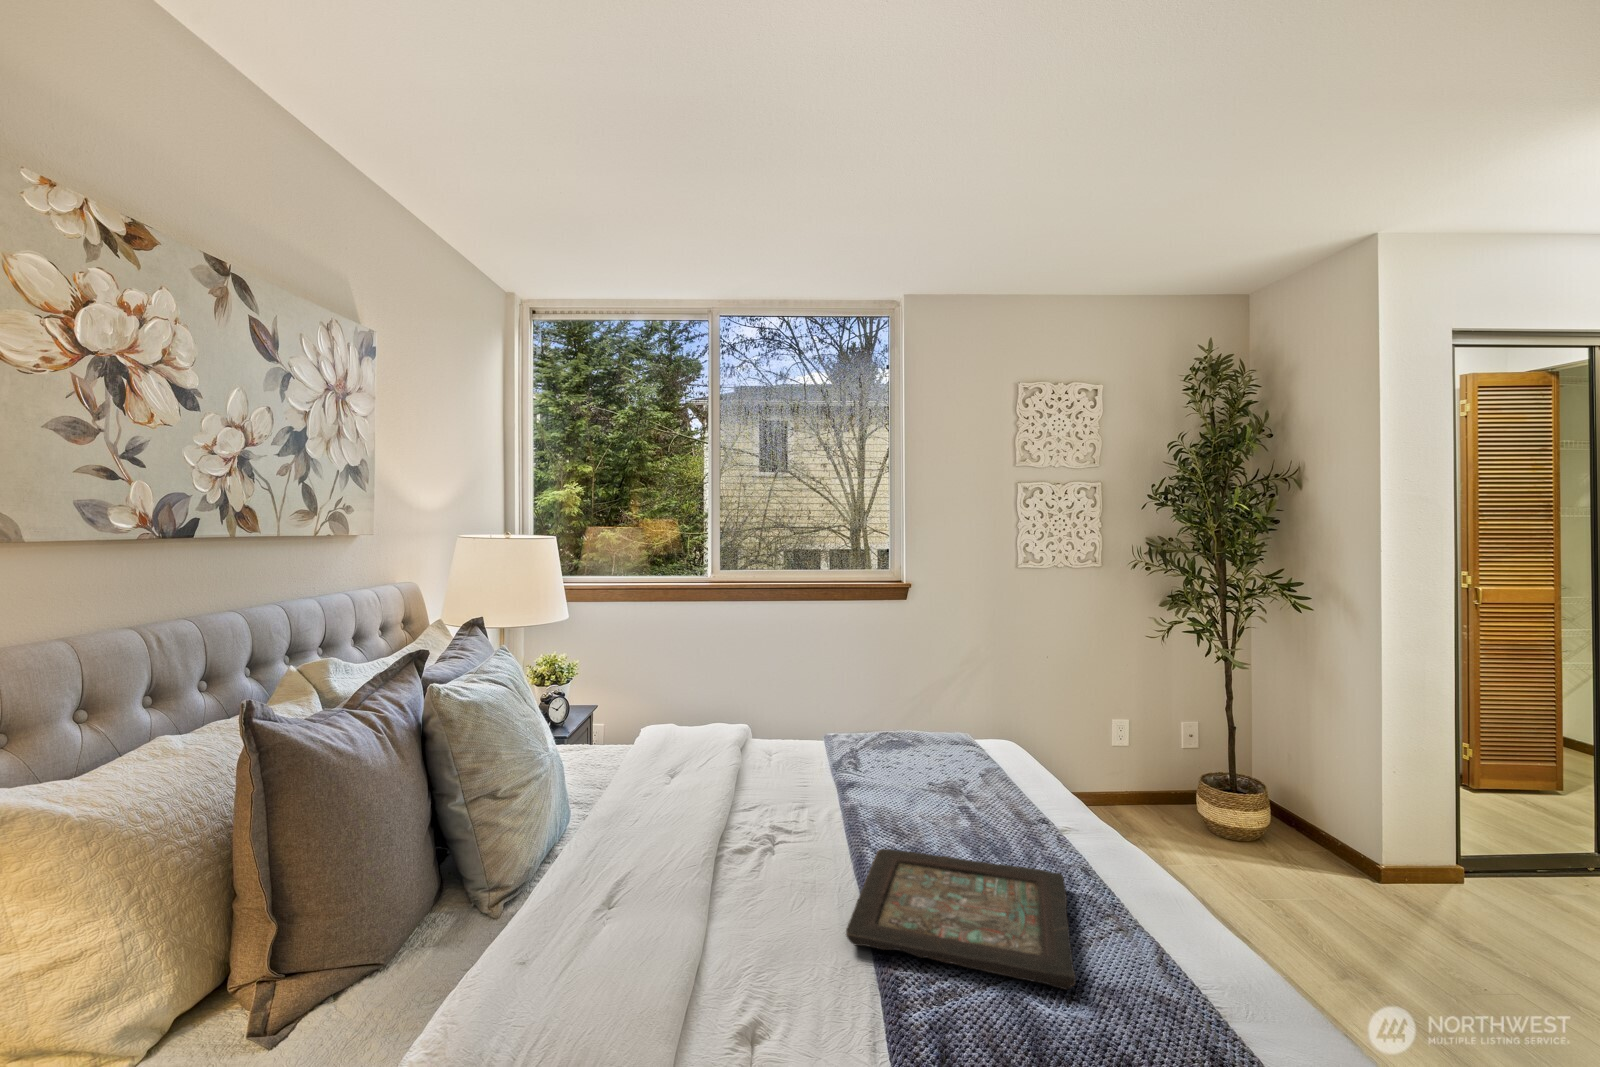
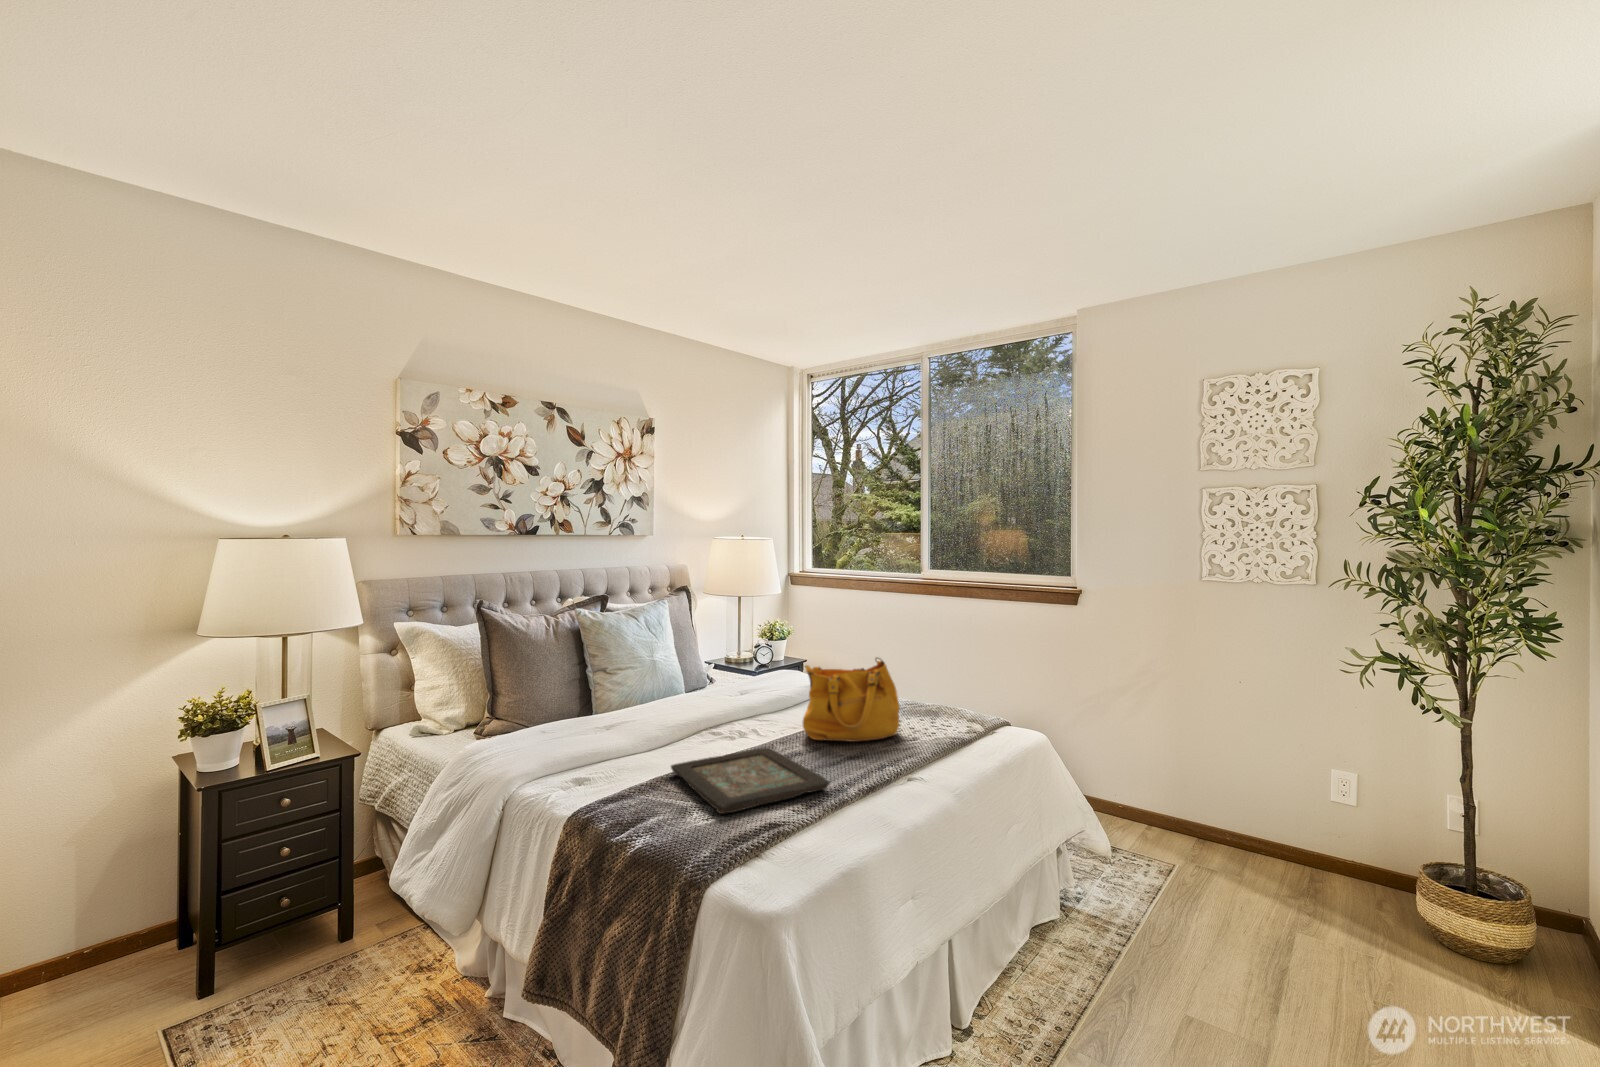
handbag: none [830,687,958,816] -> present [802,657,900,742]

